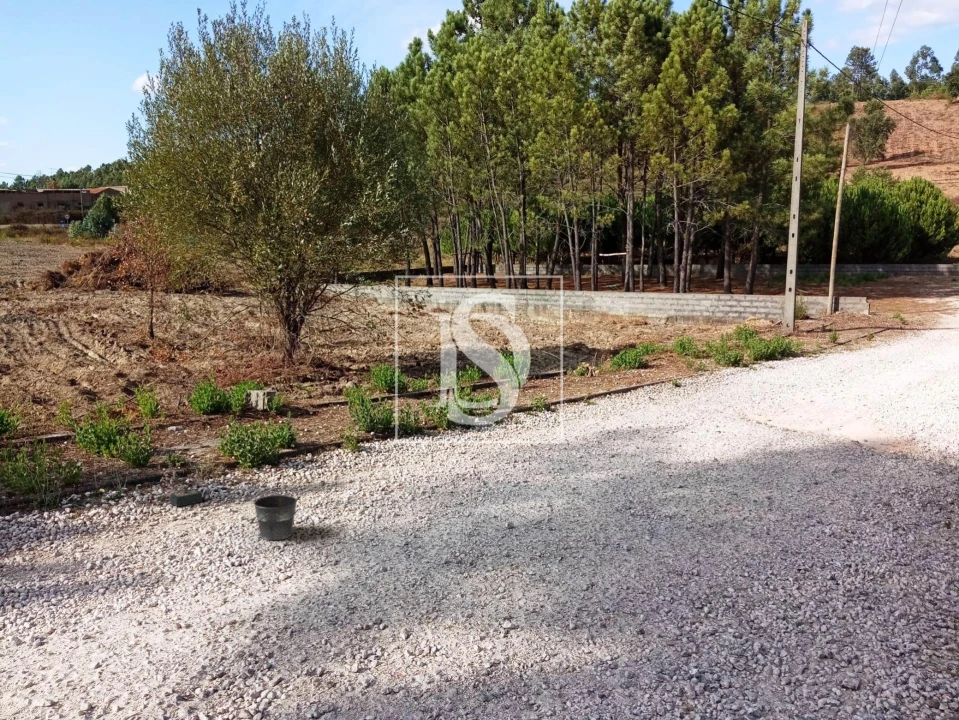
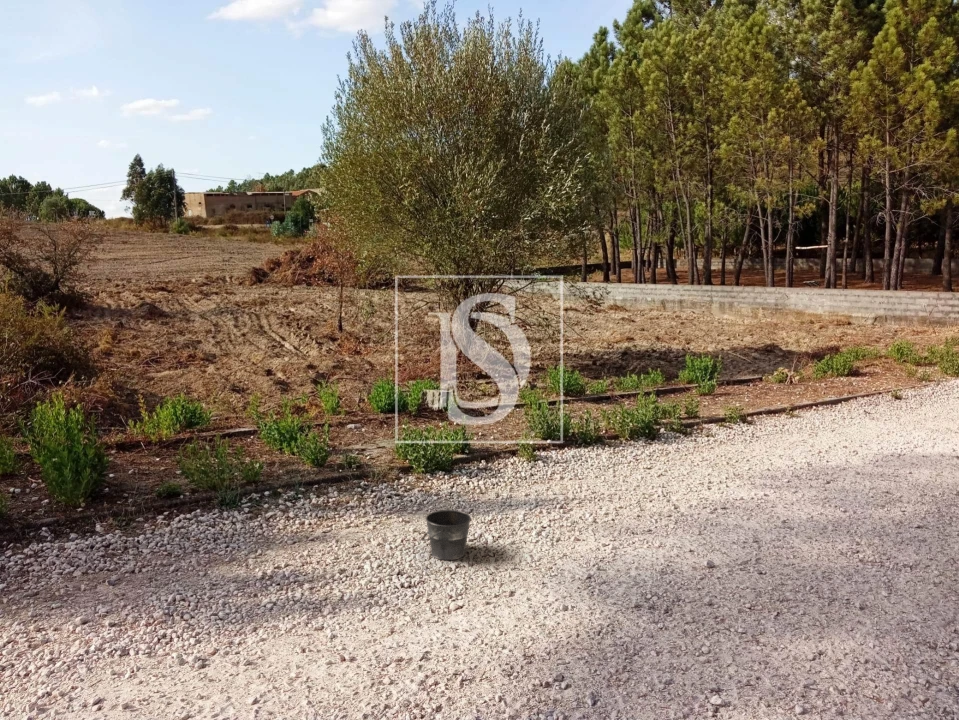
decorative plant: present [160,470,206,507] -> none [334,472,380,512]

